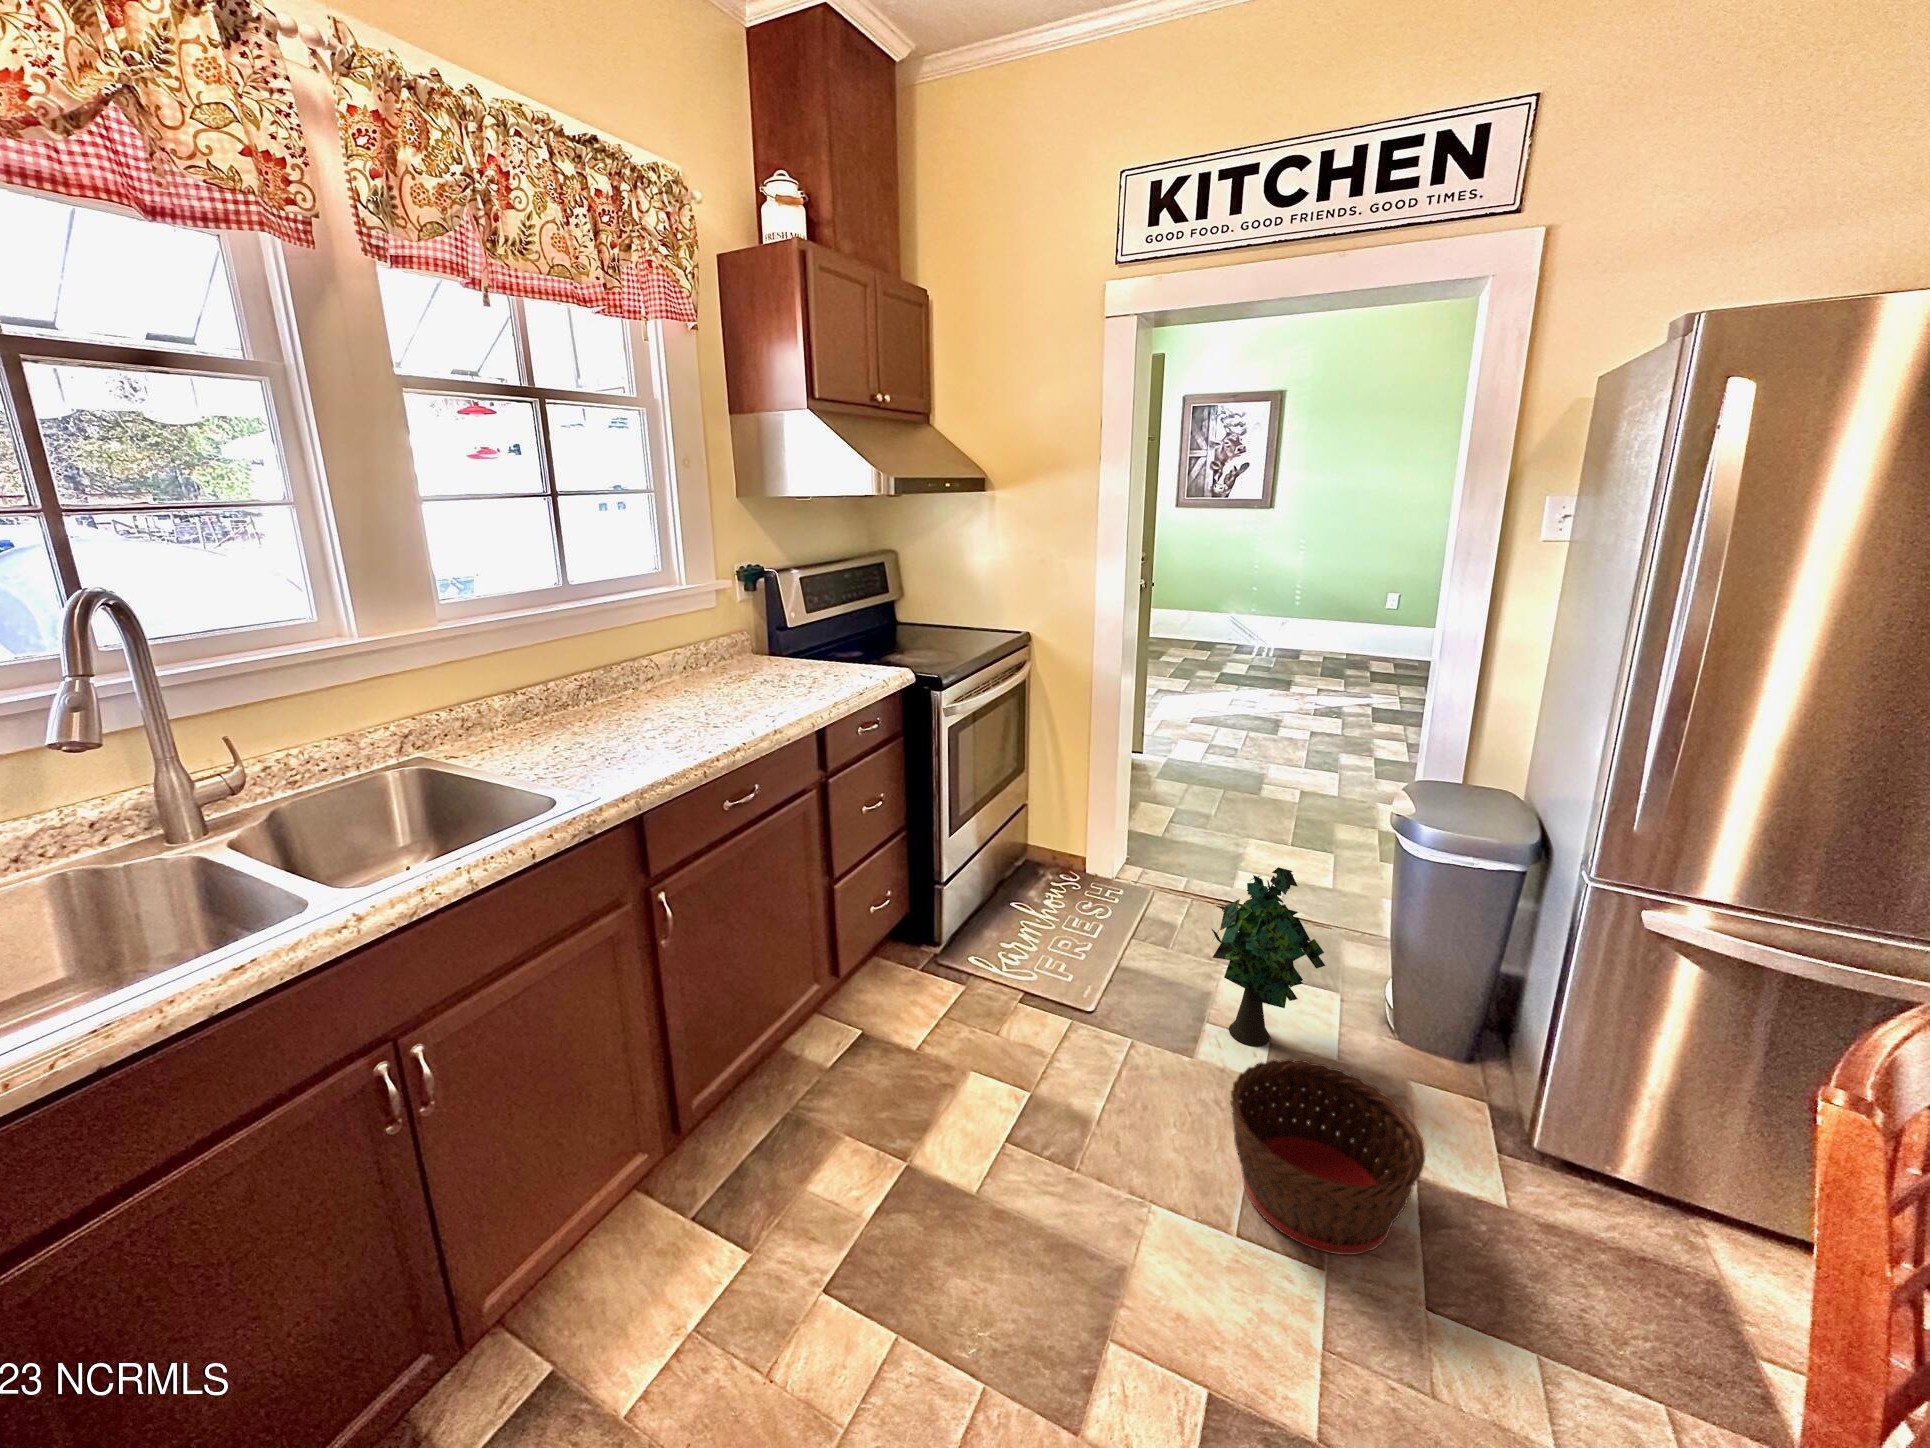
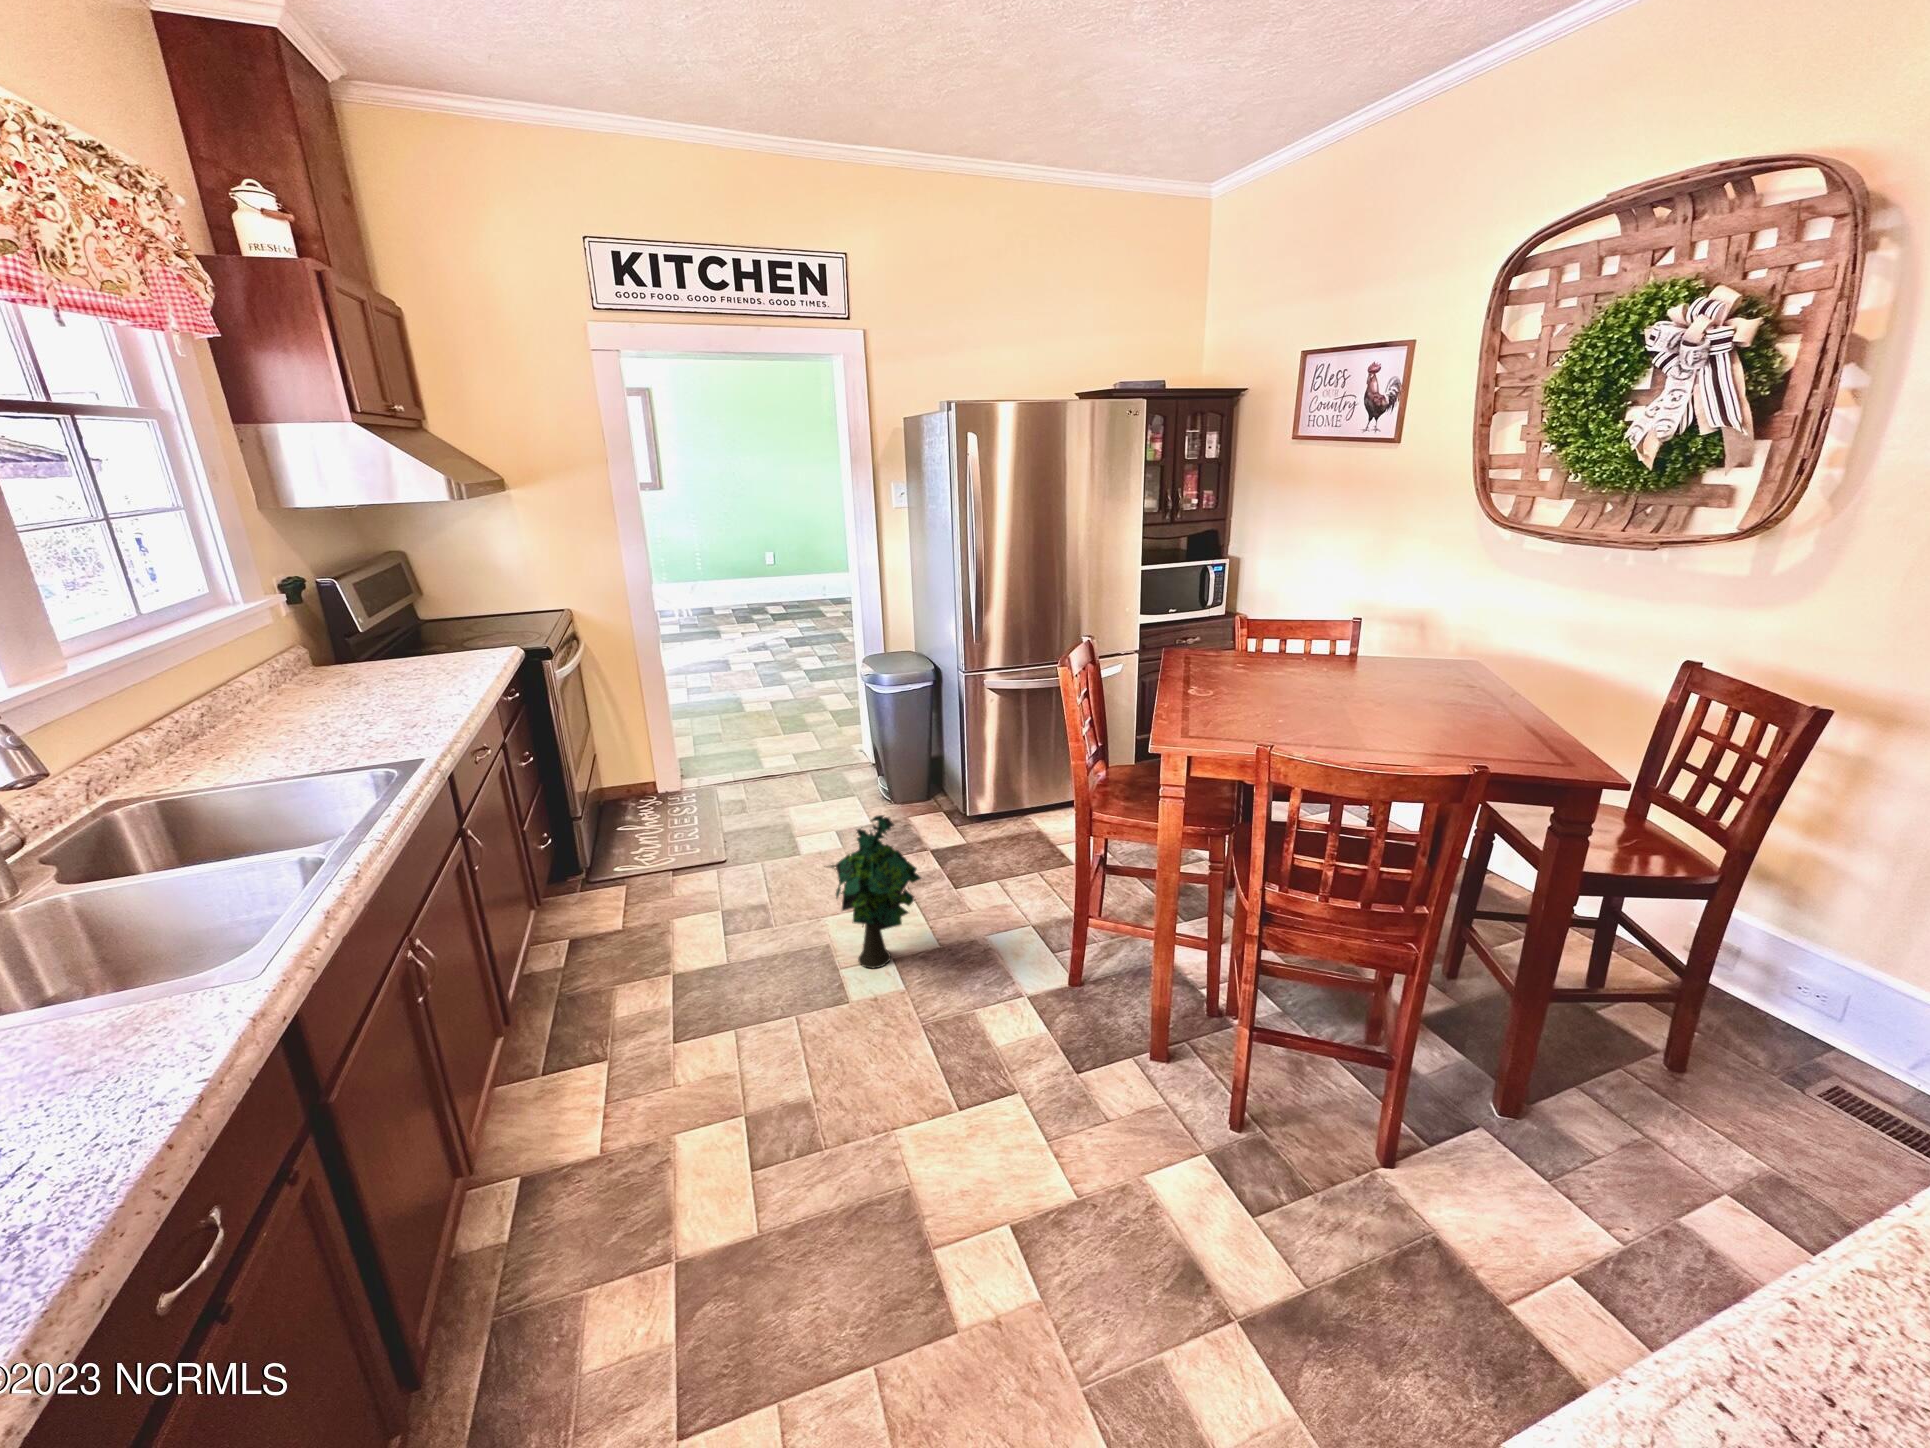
basket: present [1230,1059,1425,1255] -> none [916,949,1050,1087]

